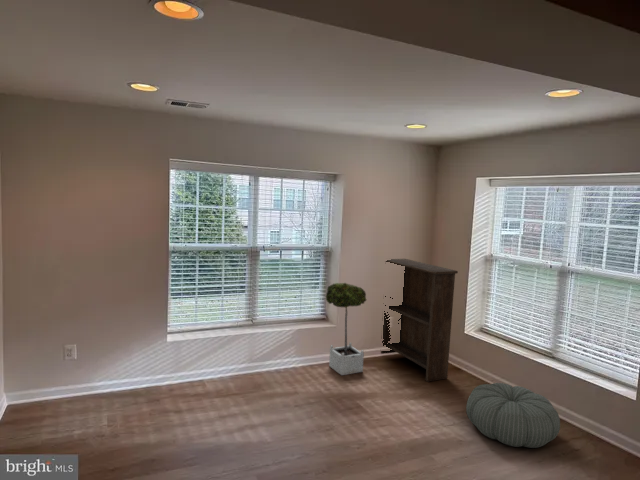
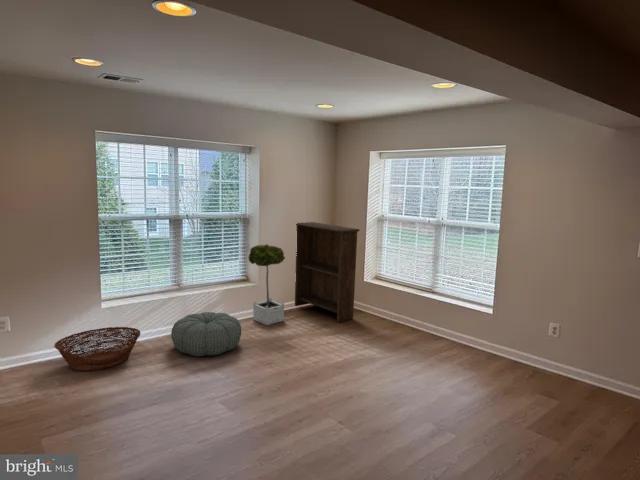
basket: none [109,363,198,410] -> present [54,327,140,371]
pouf: present [466,383,560,448] -> present [171,312,241,356]

